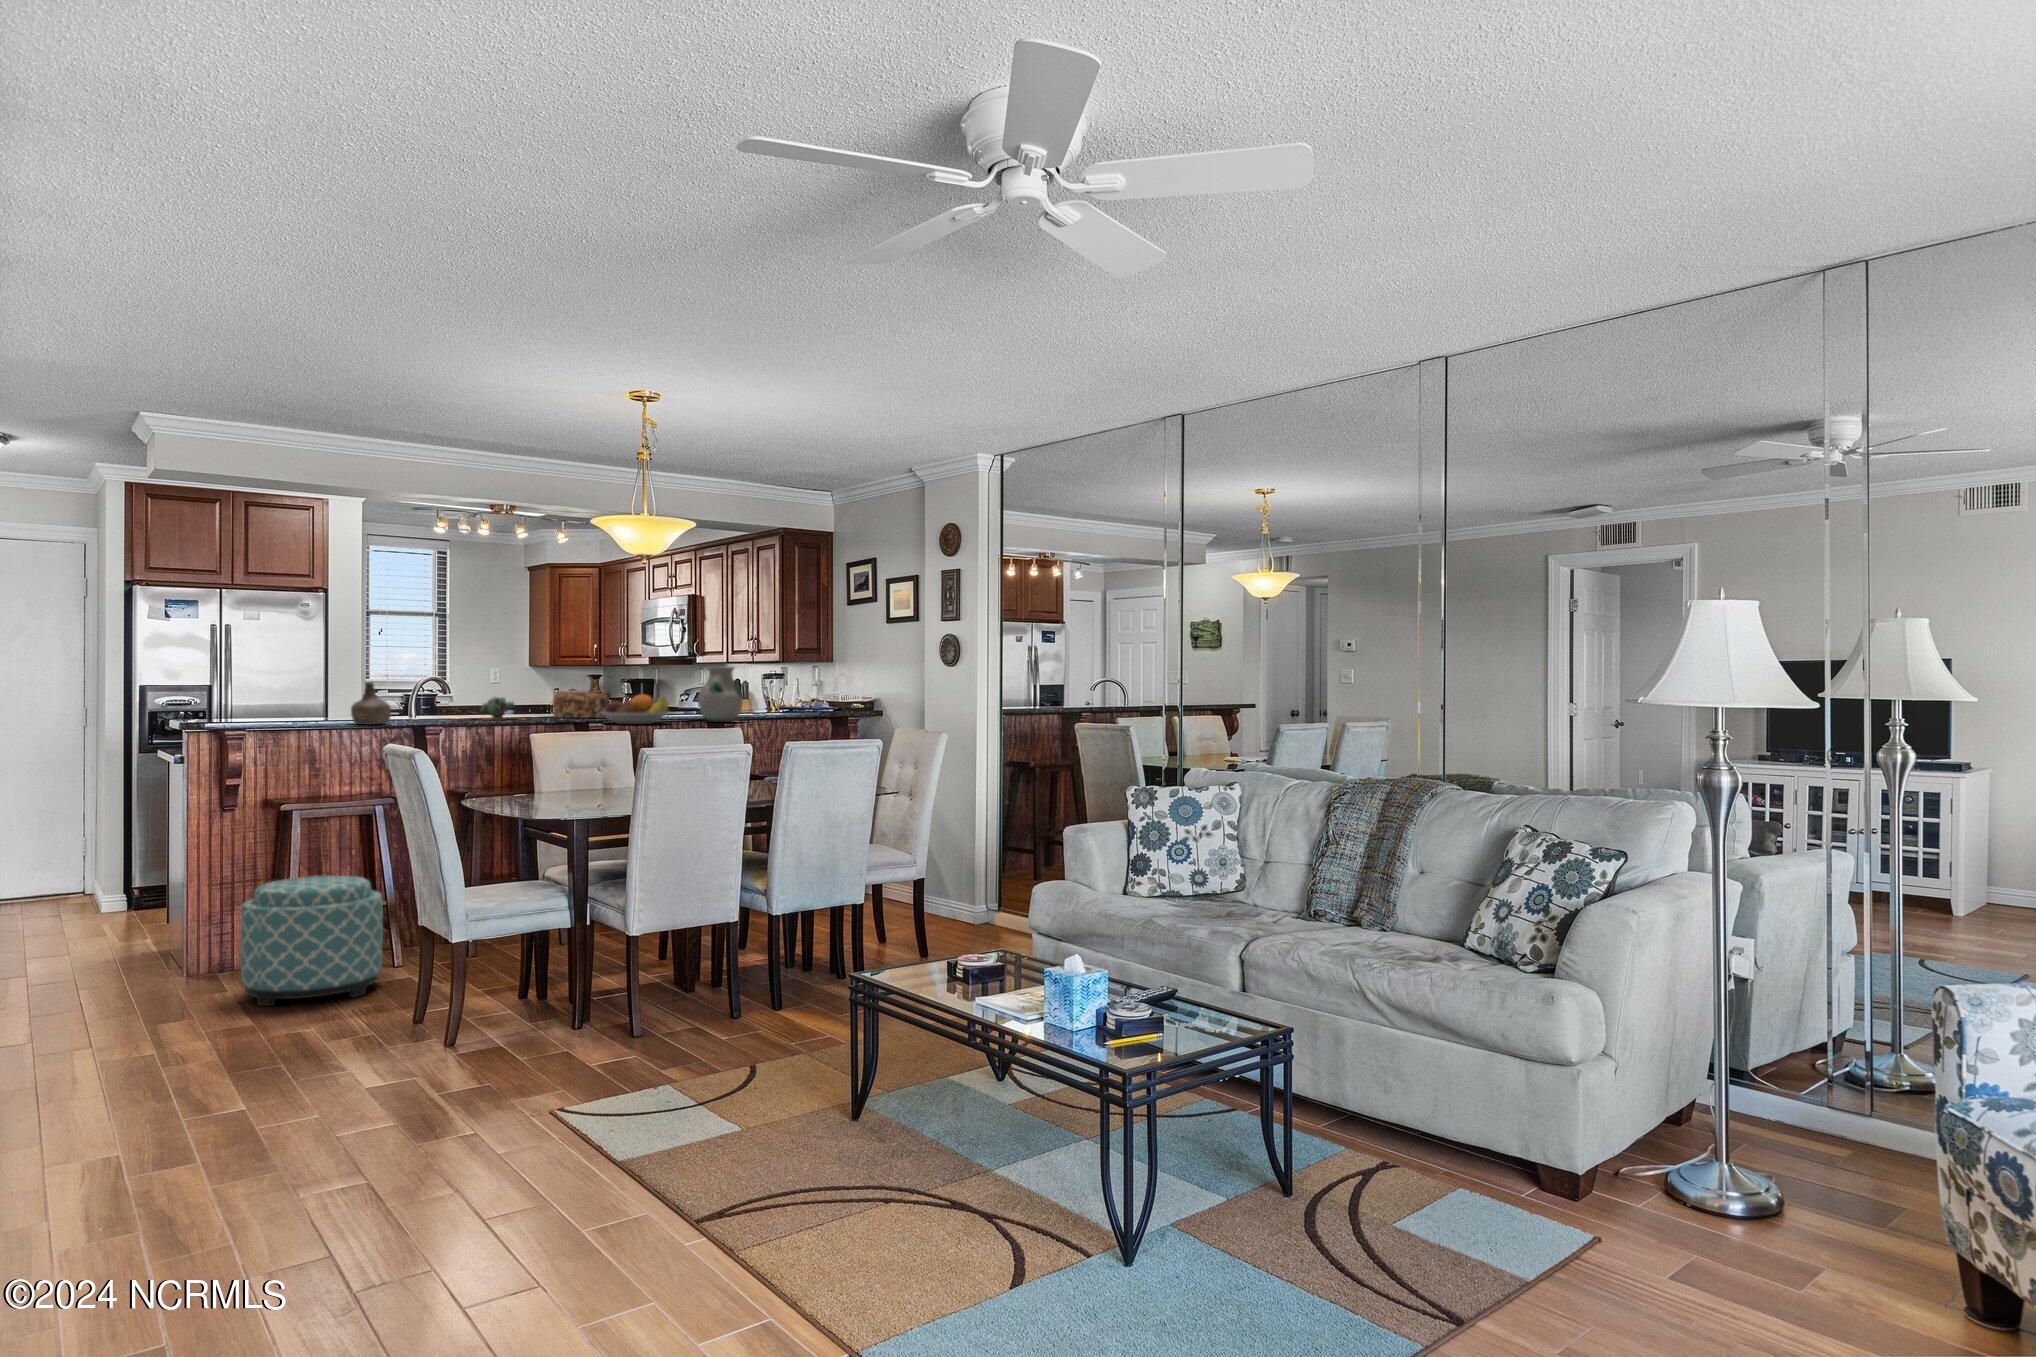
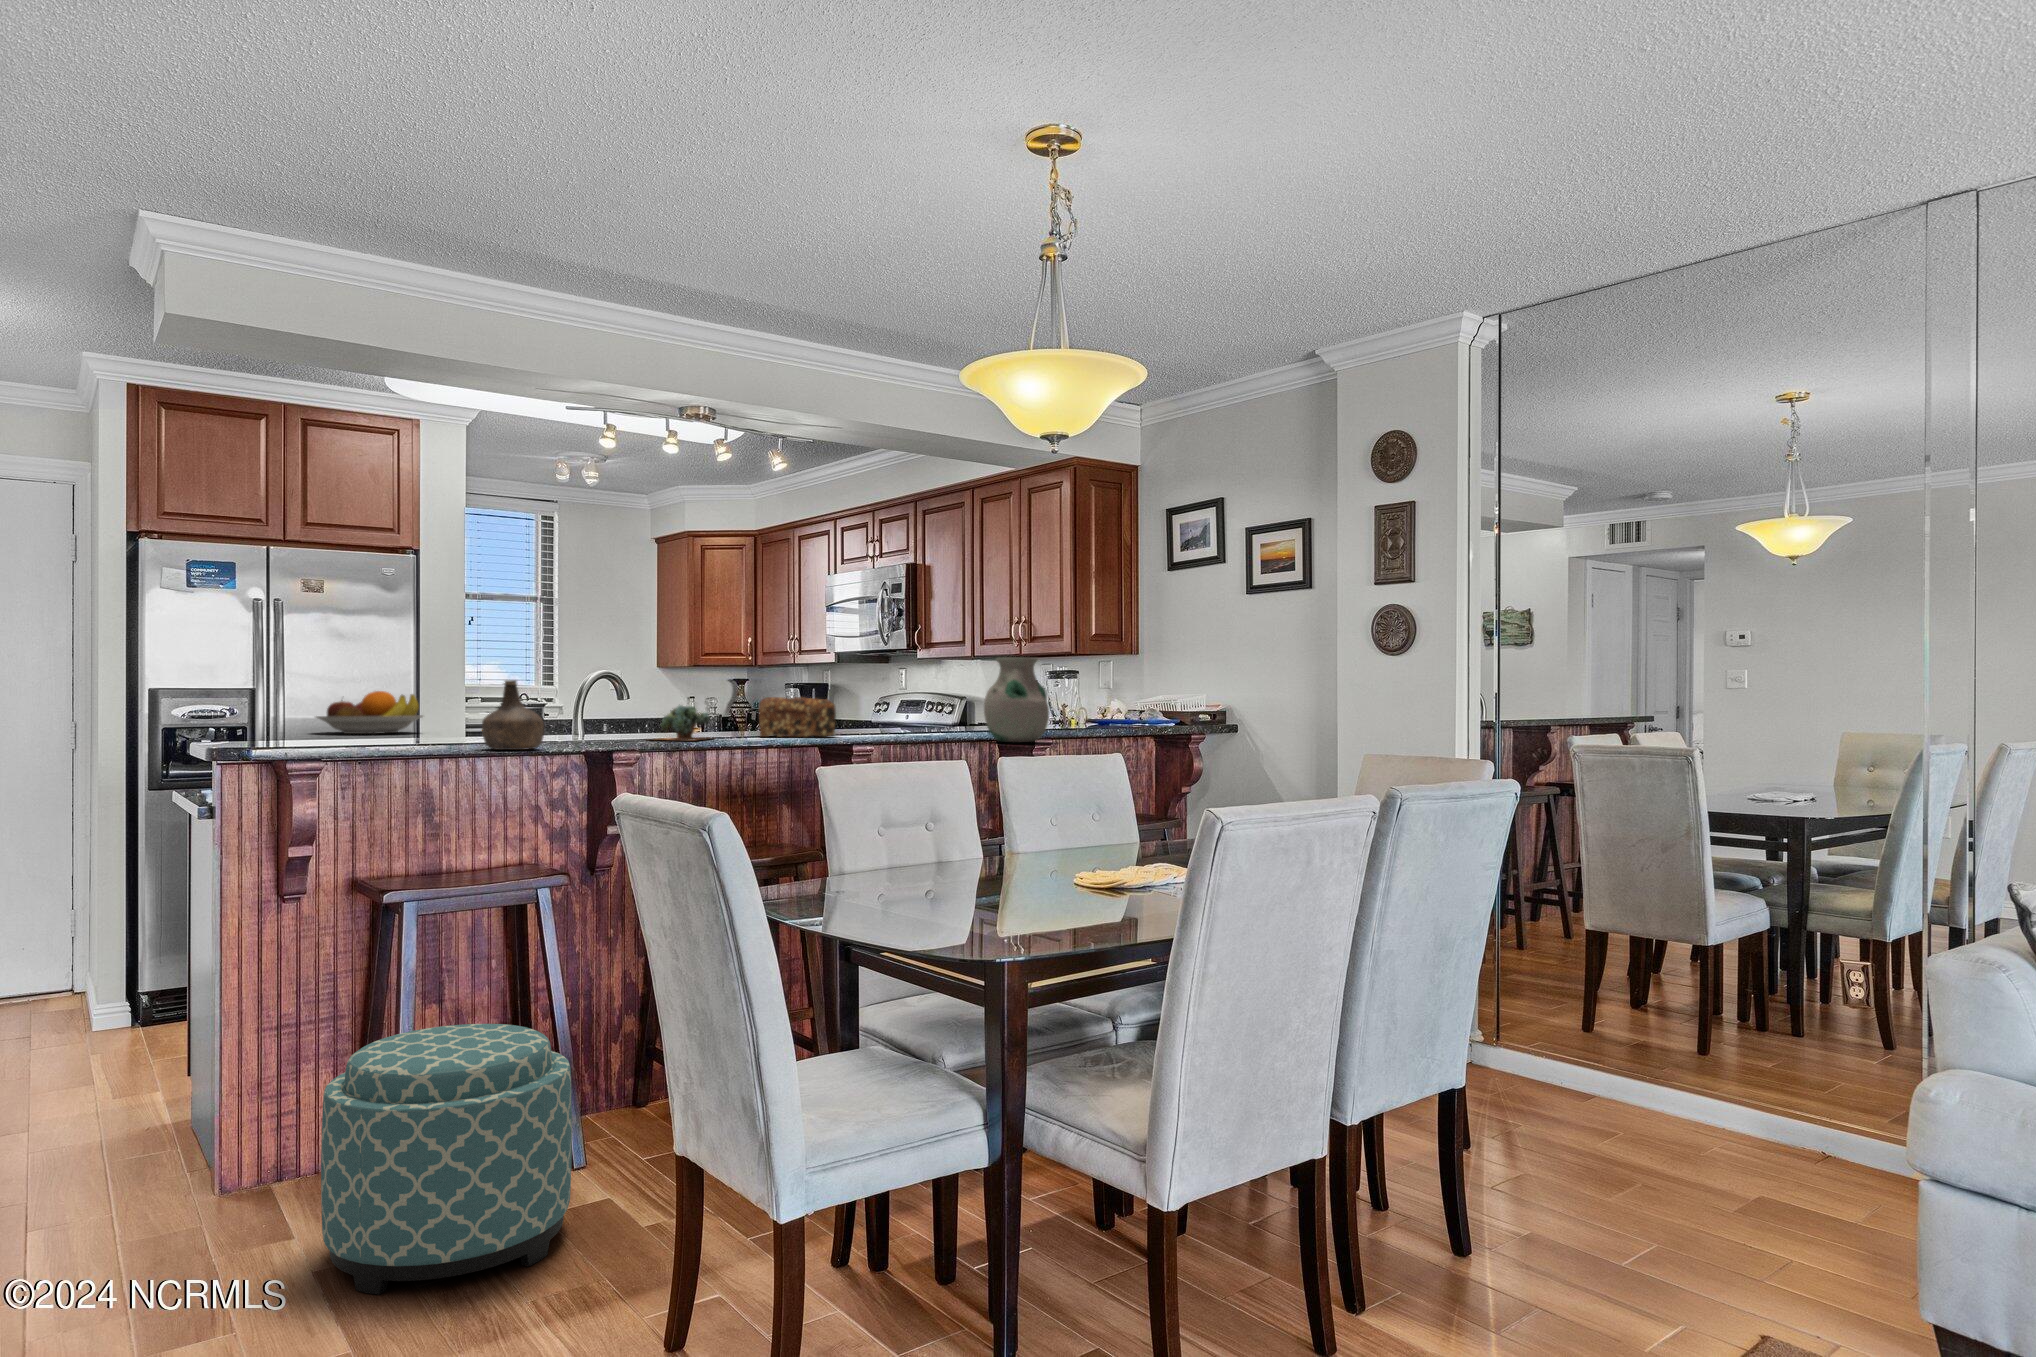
fruit bowl: present [599,694,669,724] -> present [316,691,423,734]

